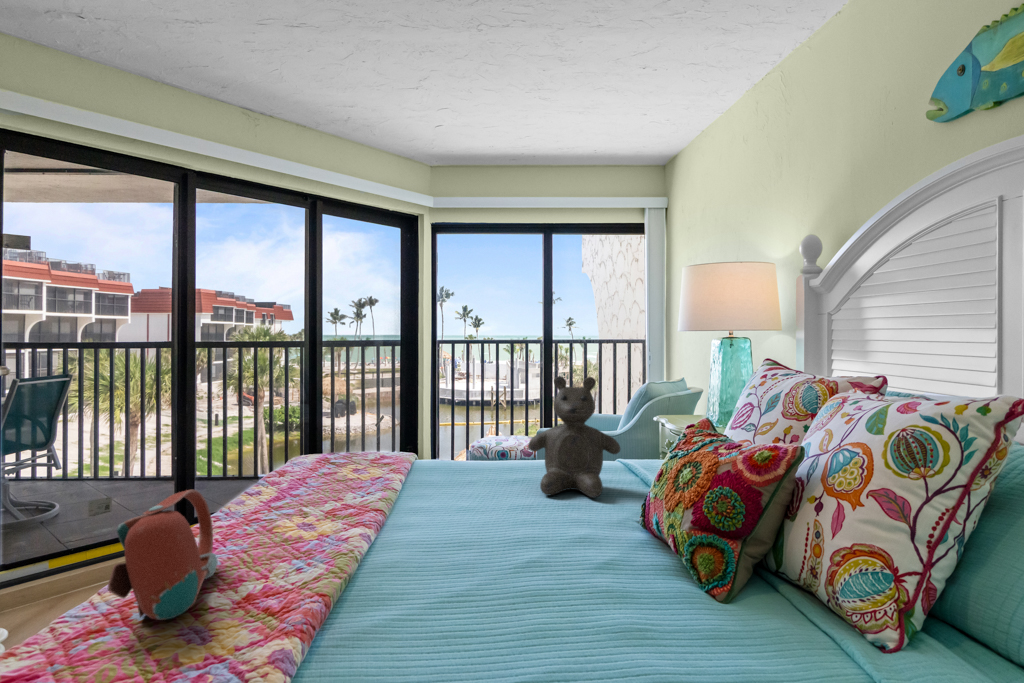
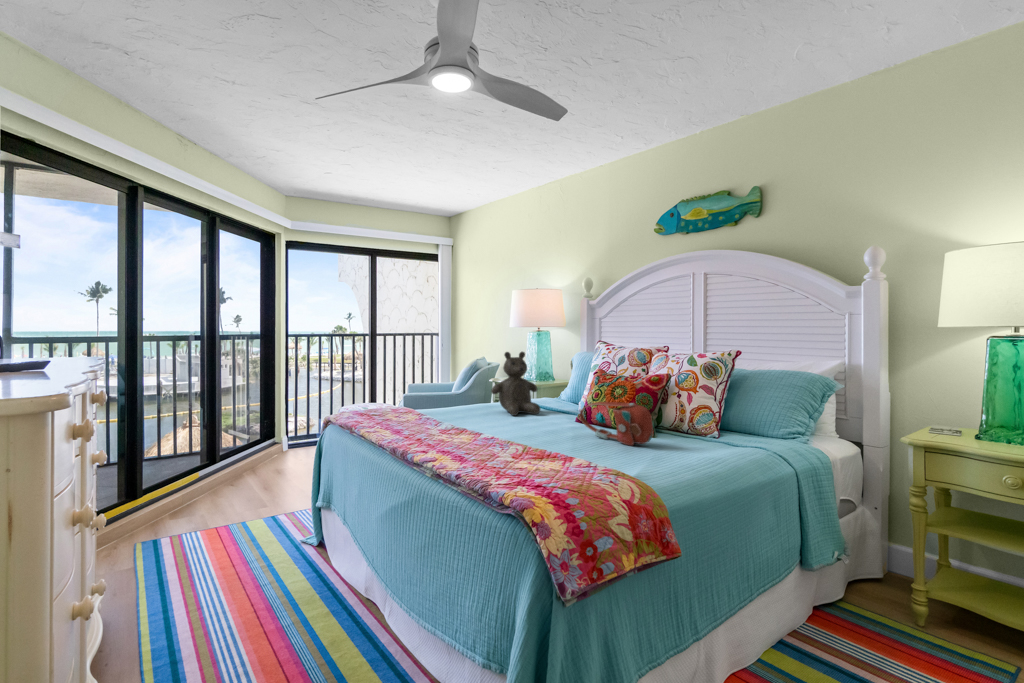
handbag: present [107,490,218,620] -> present [580,402,653,445]

